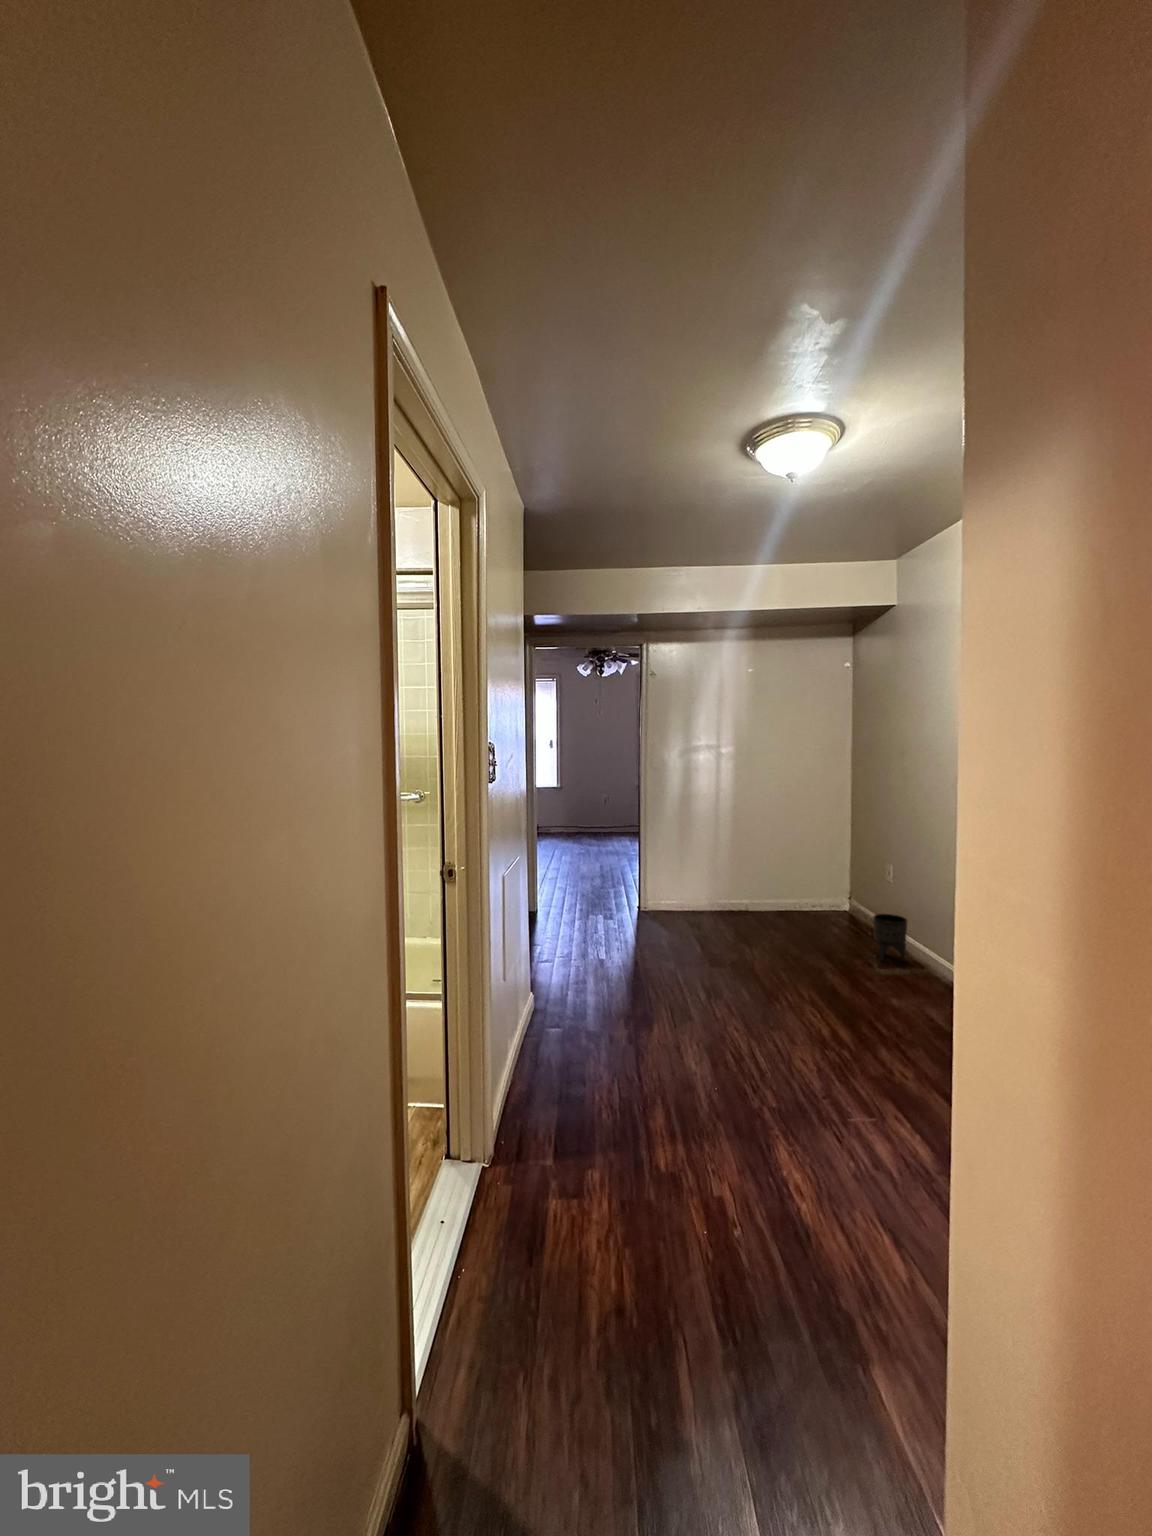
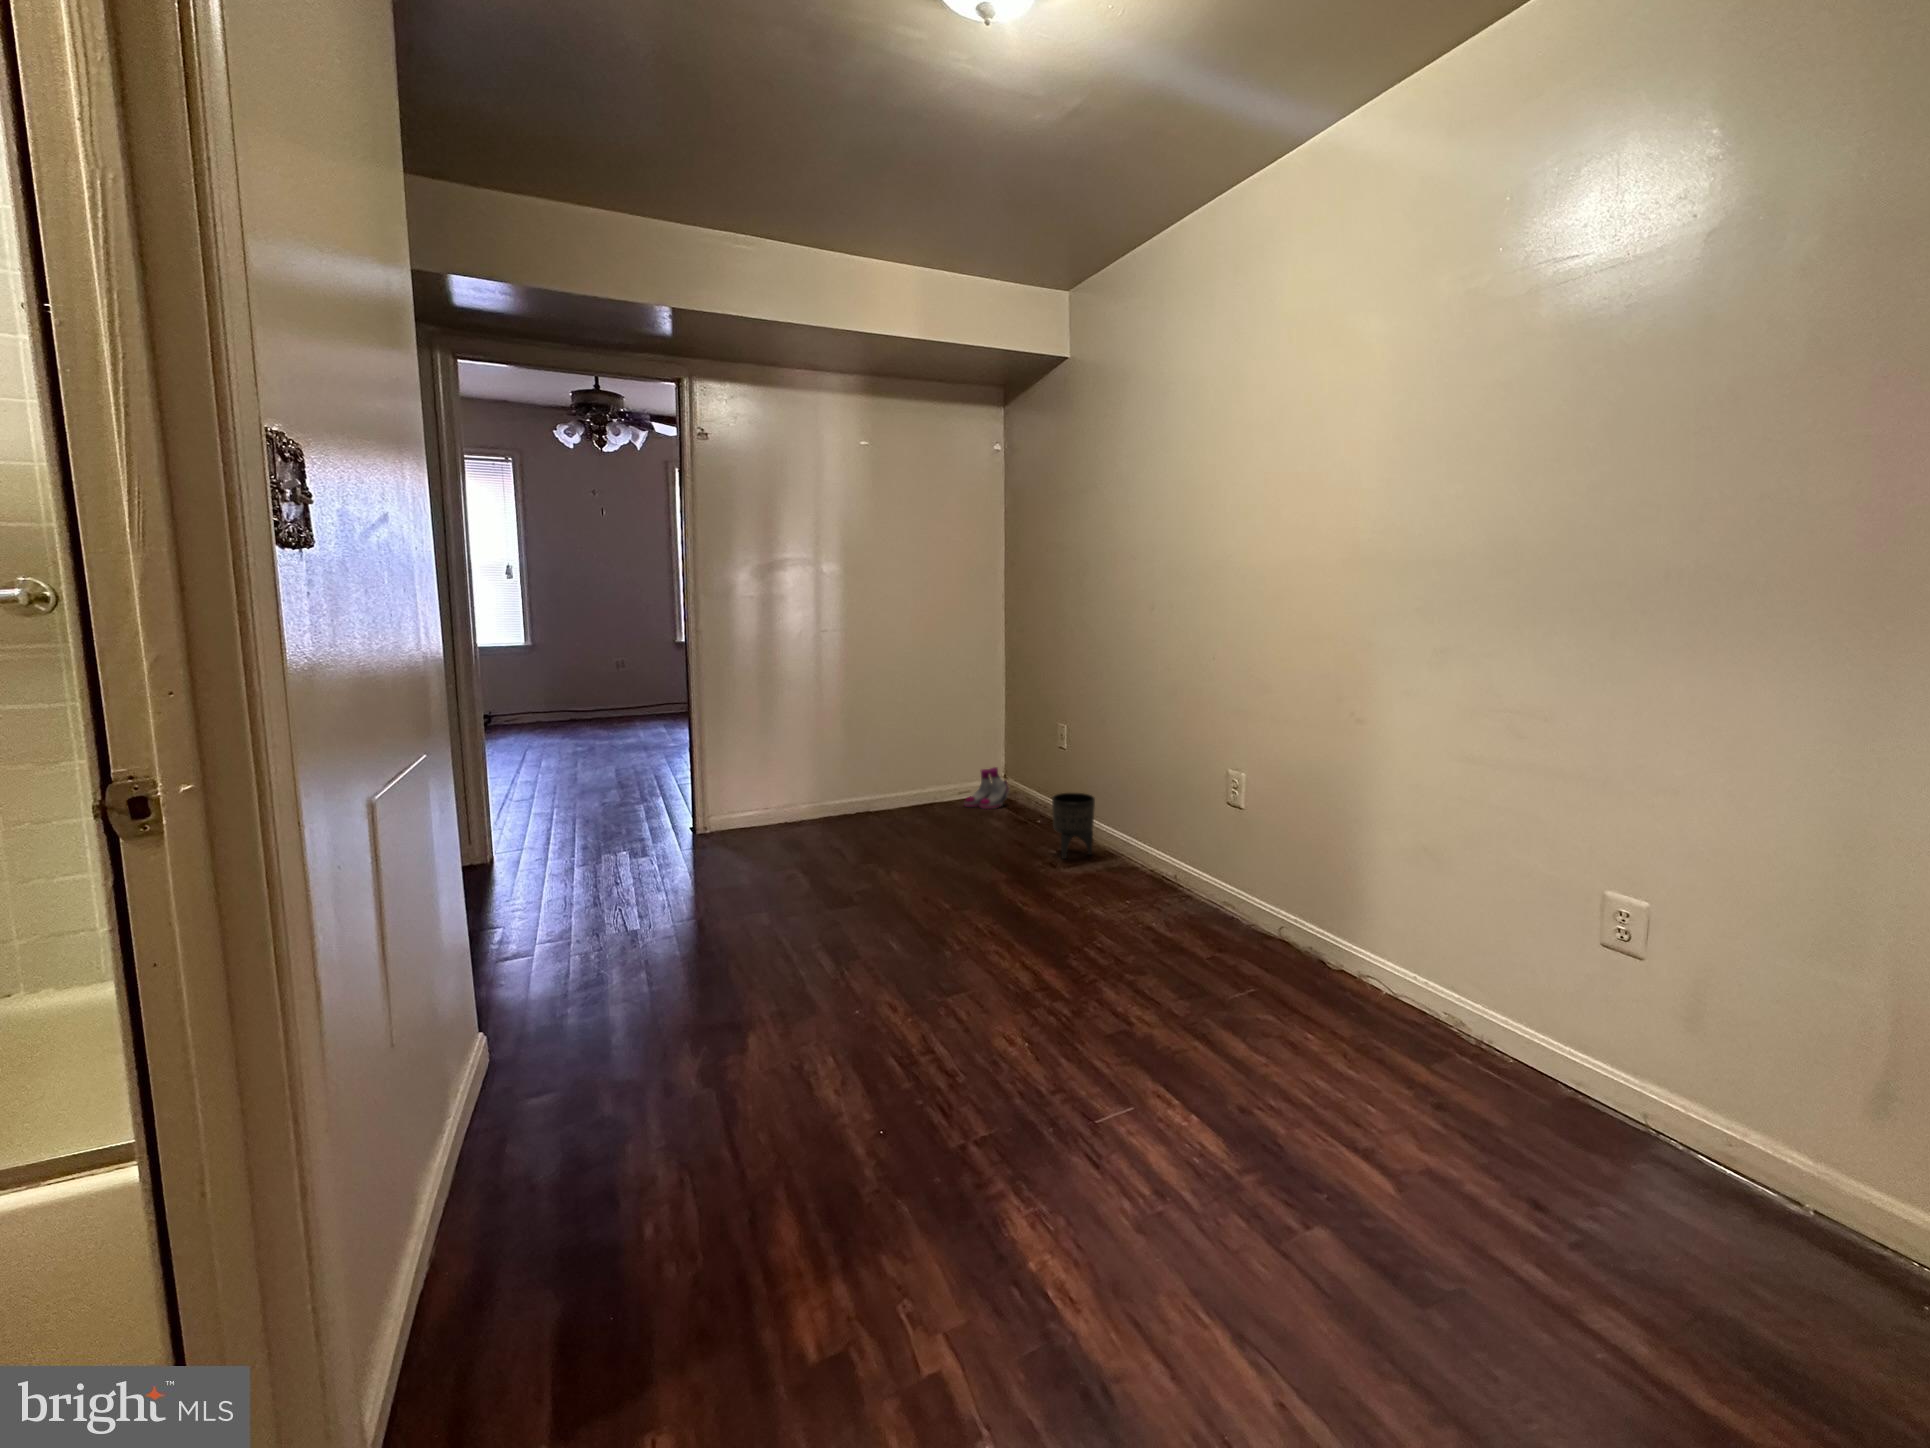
boots: none [816,890,851,919] -> present [964,767,1009,809]

